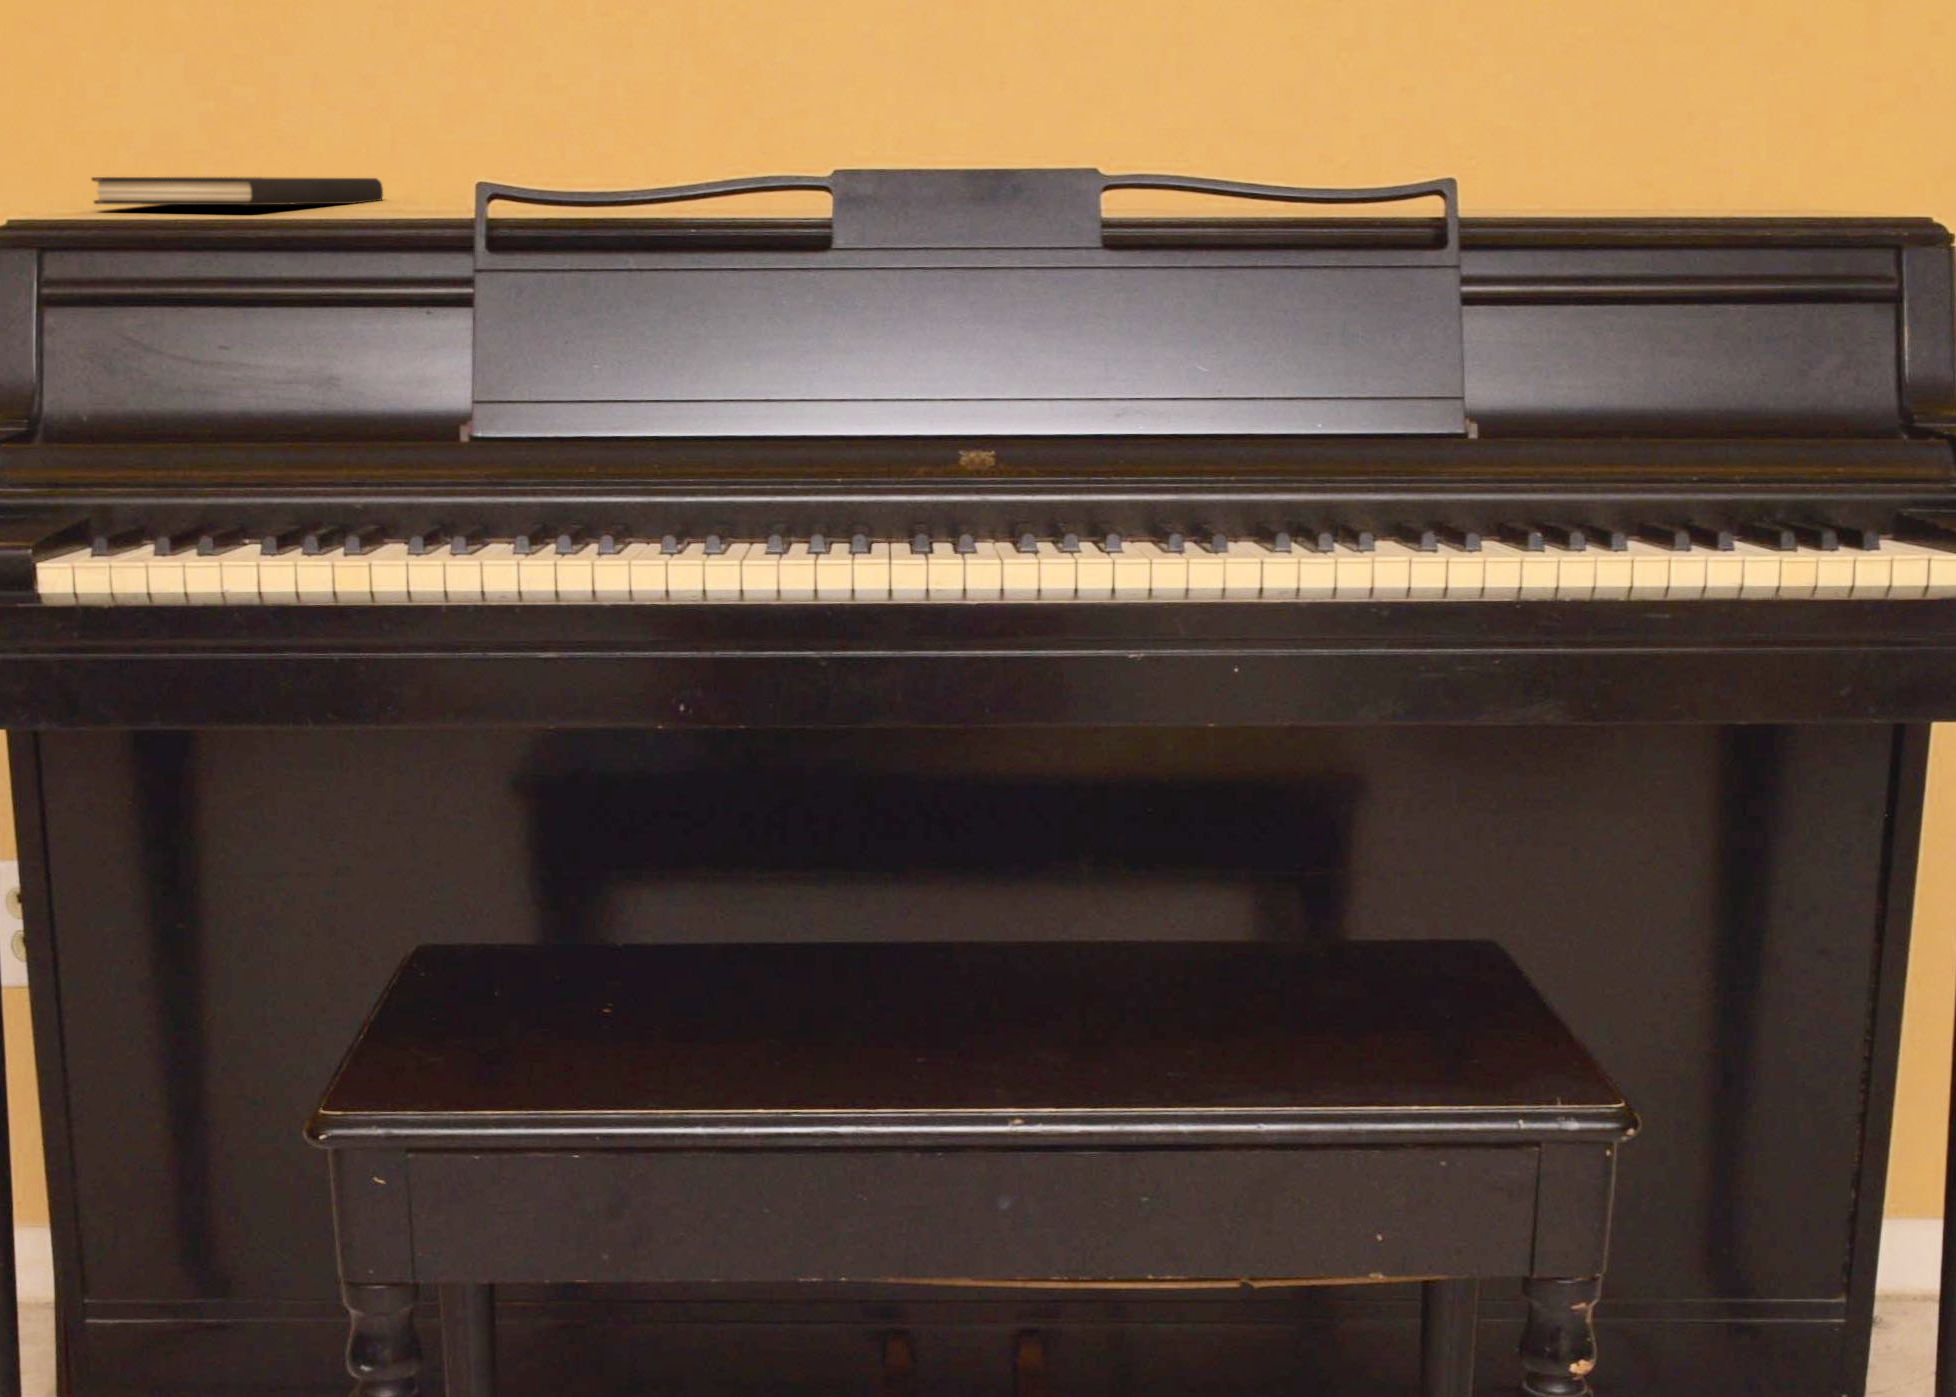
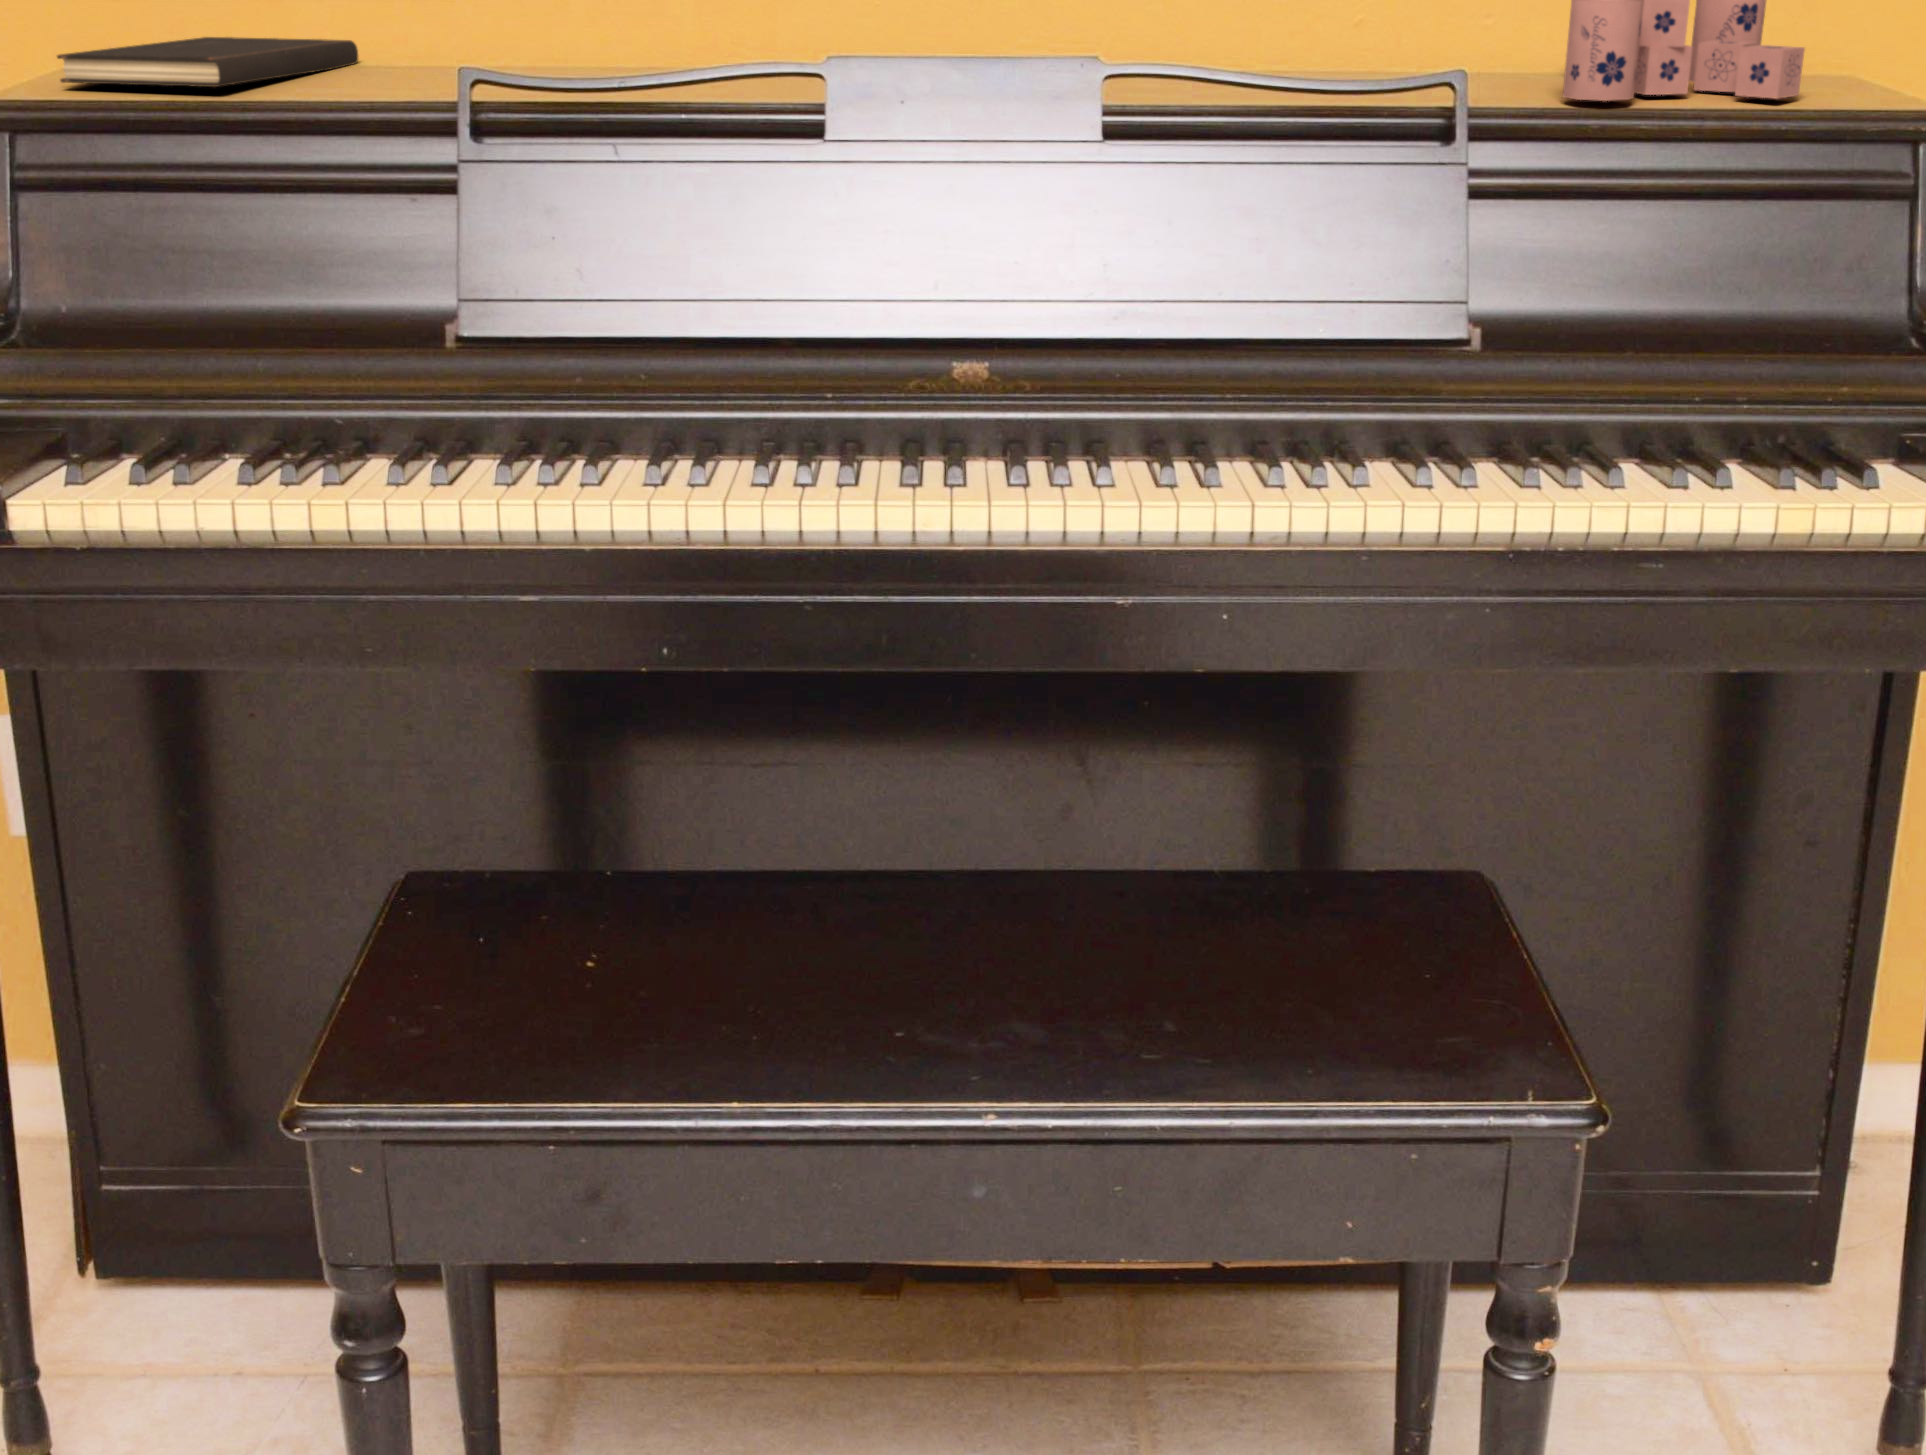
candle: none [1560,117,1792,212] -> present [1563,0,1805,101]

